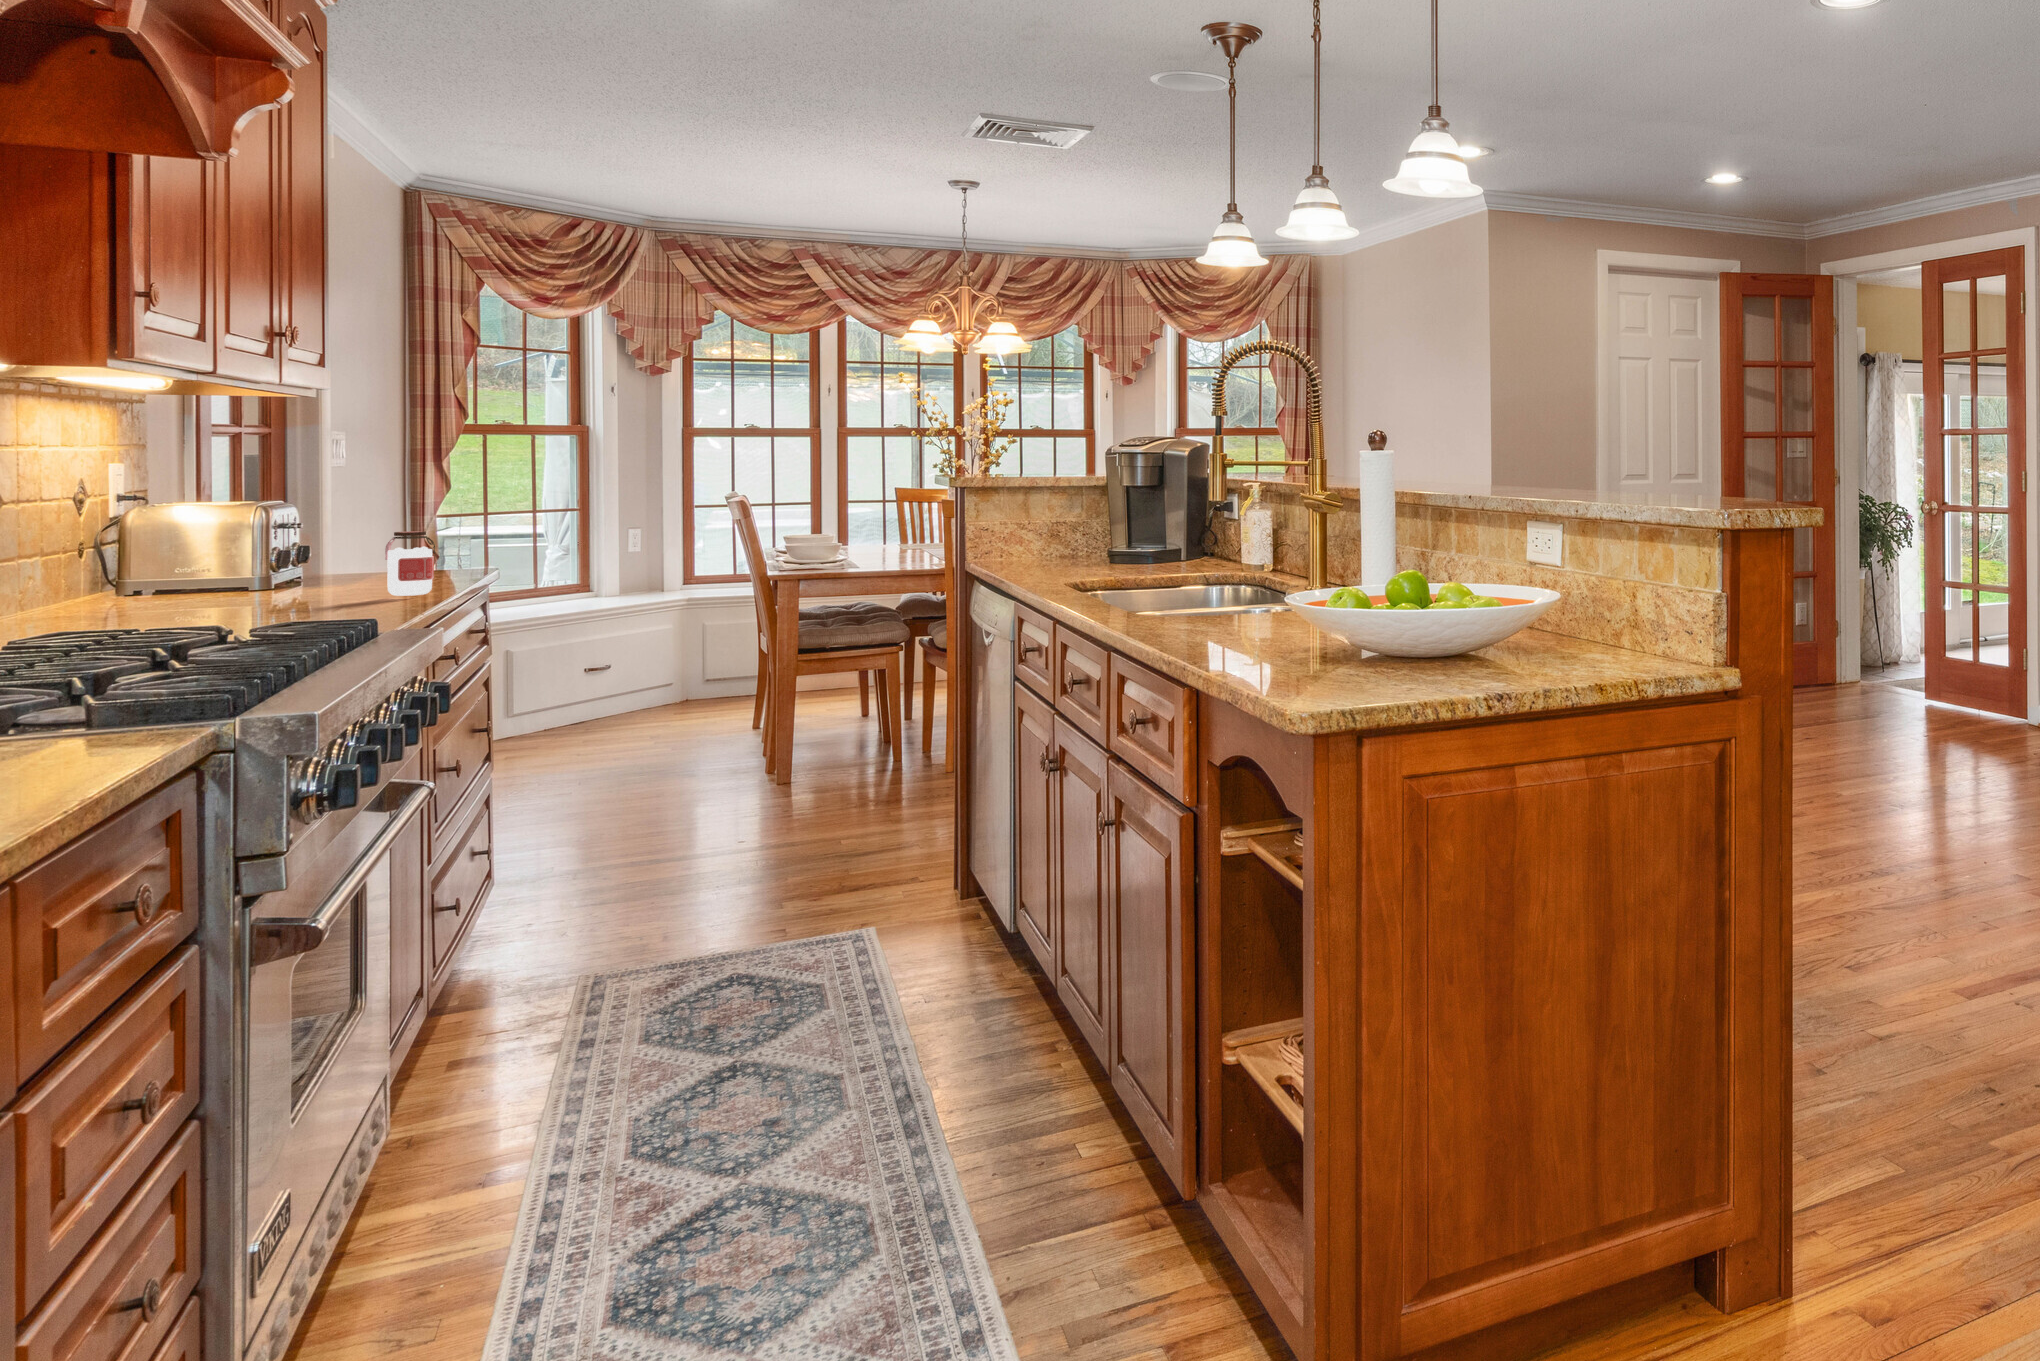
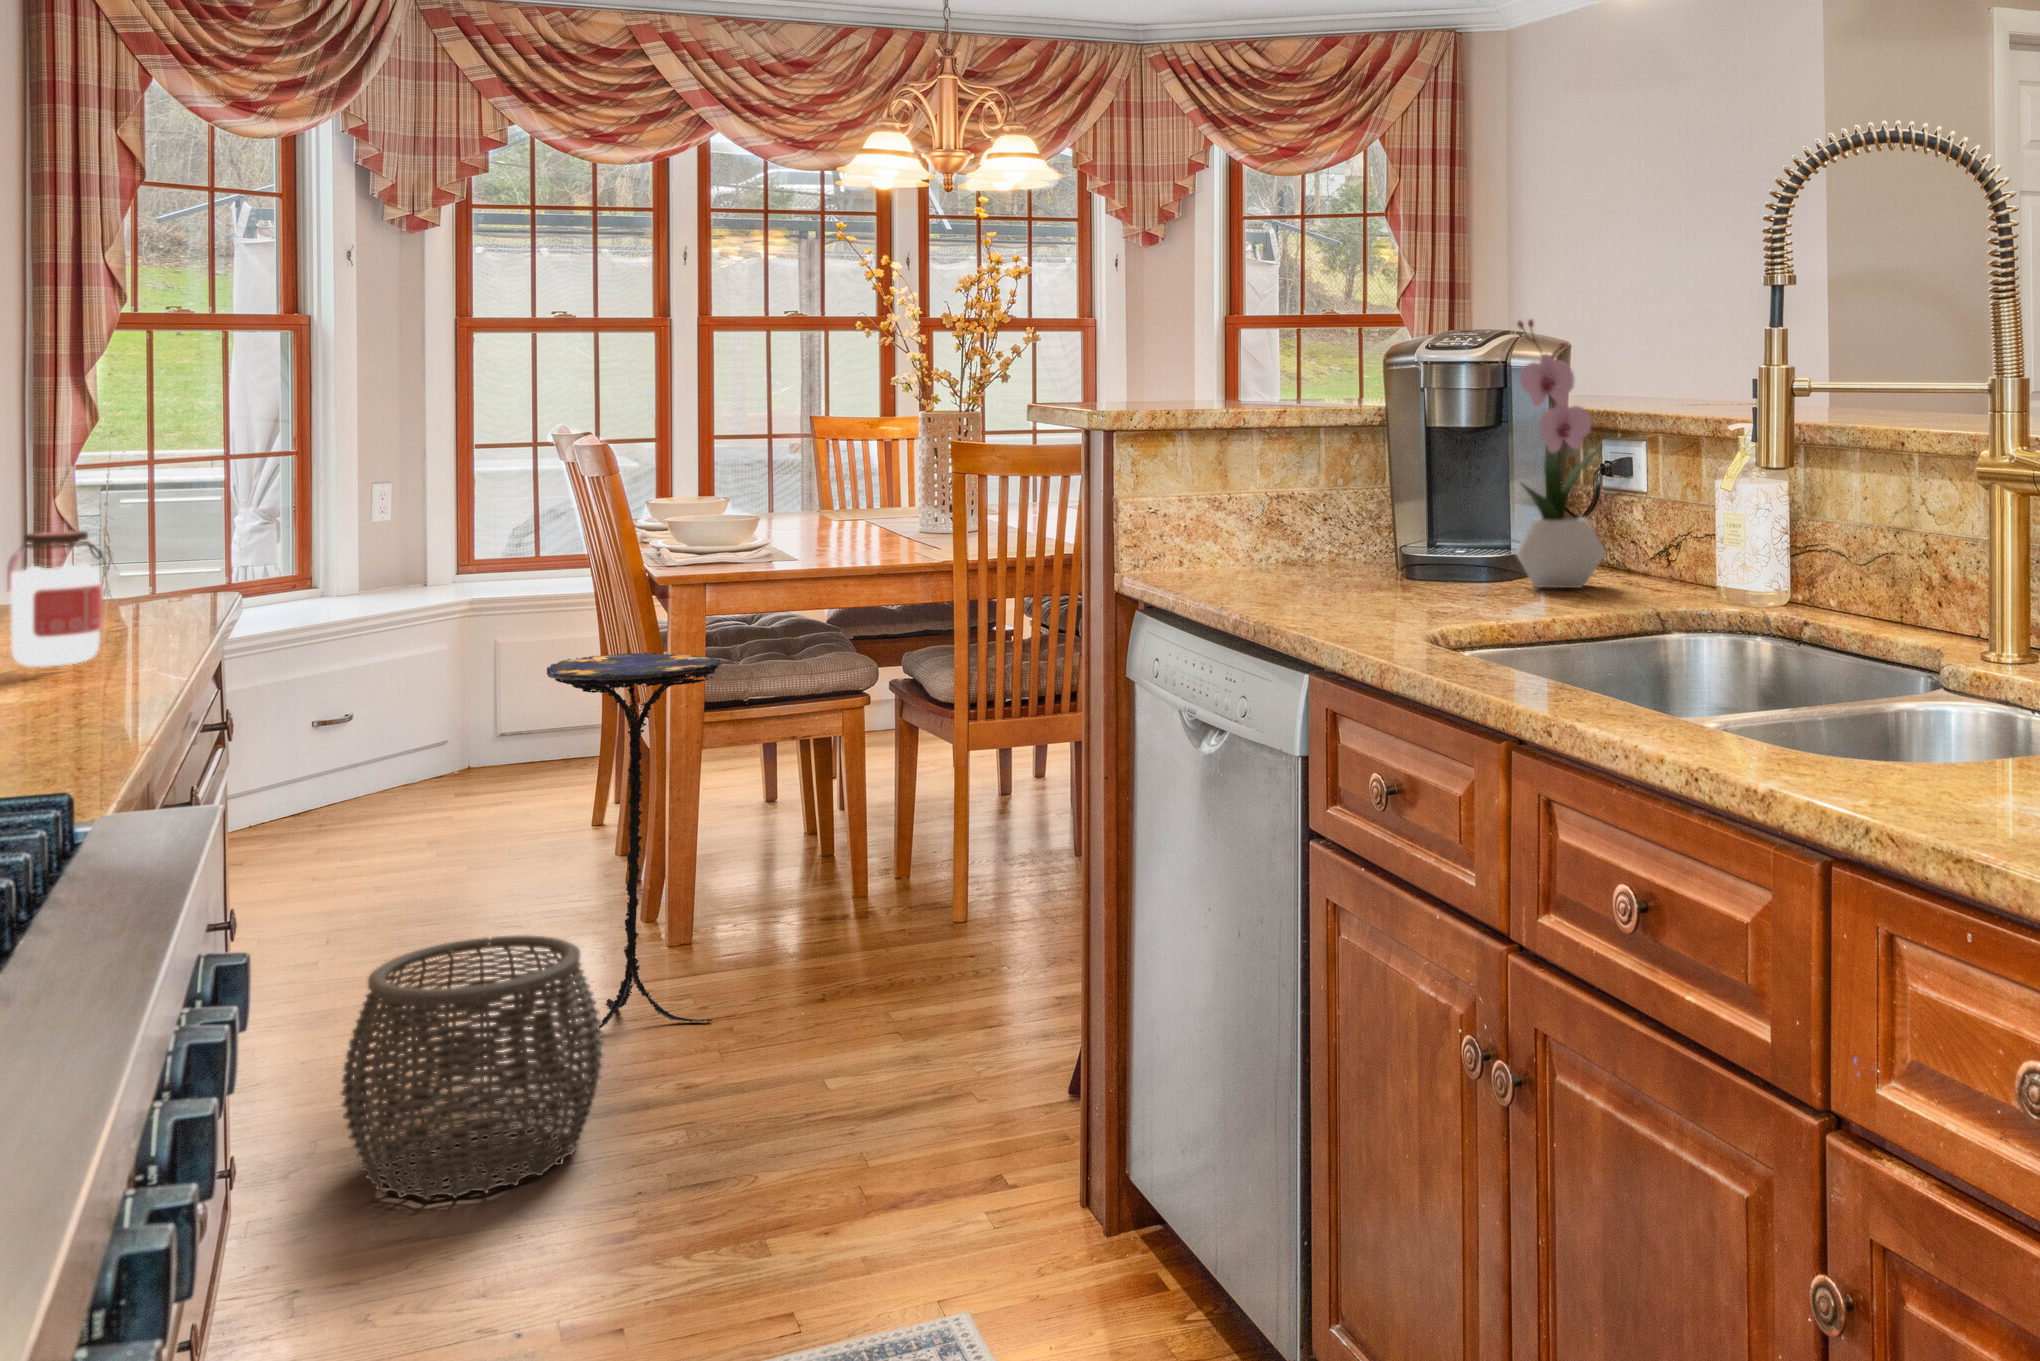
flower arrangement: none [1158,432,1211,565] -> present [1515,320,1606,588]
side table: none [696,614,798,824] -> present [547,652,721,1043]
woven basket: none [567,756,714,885] -> present [341,936,604,1199]

